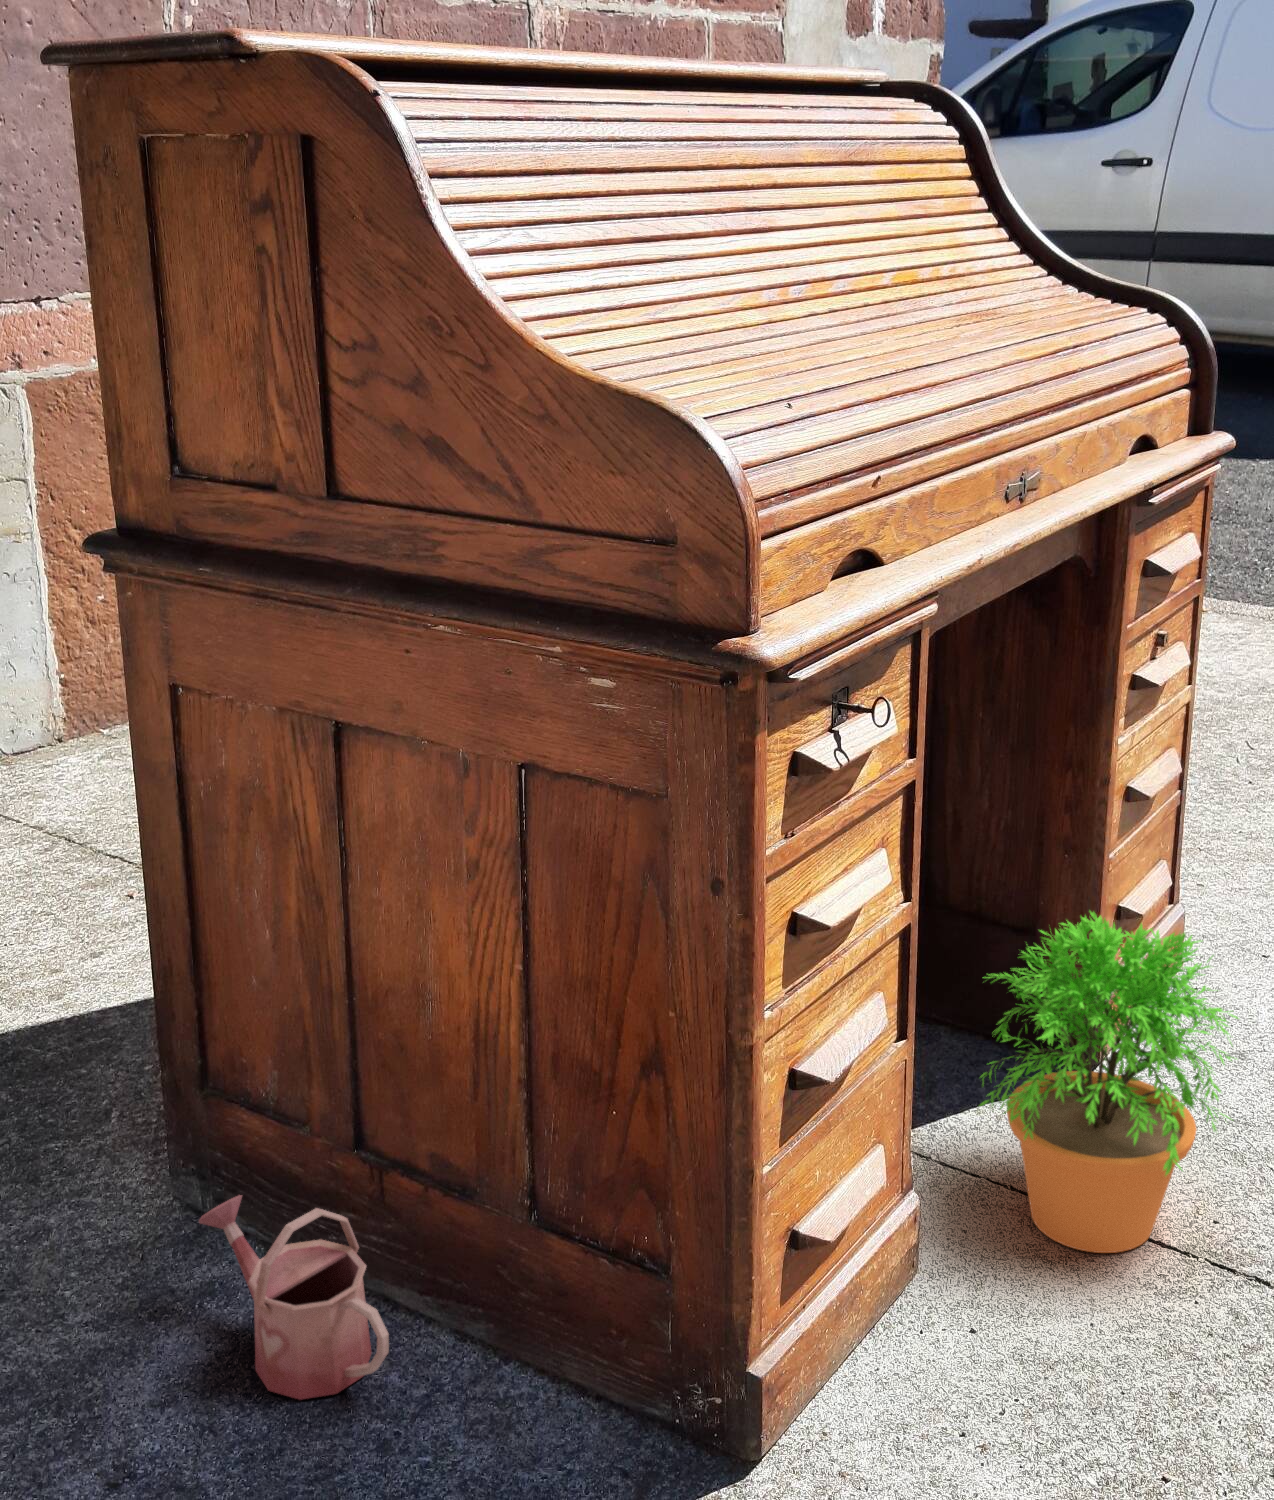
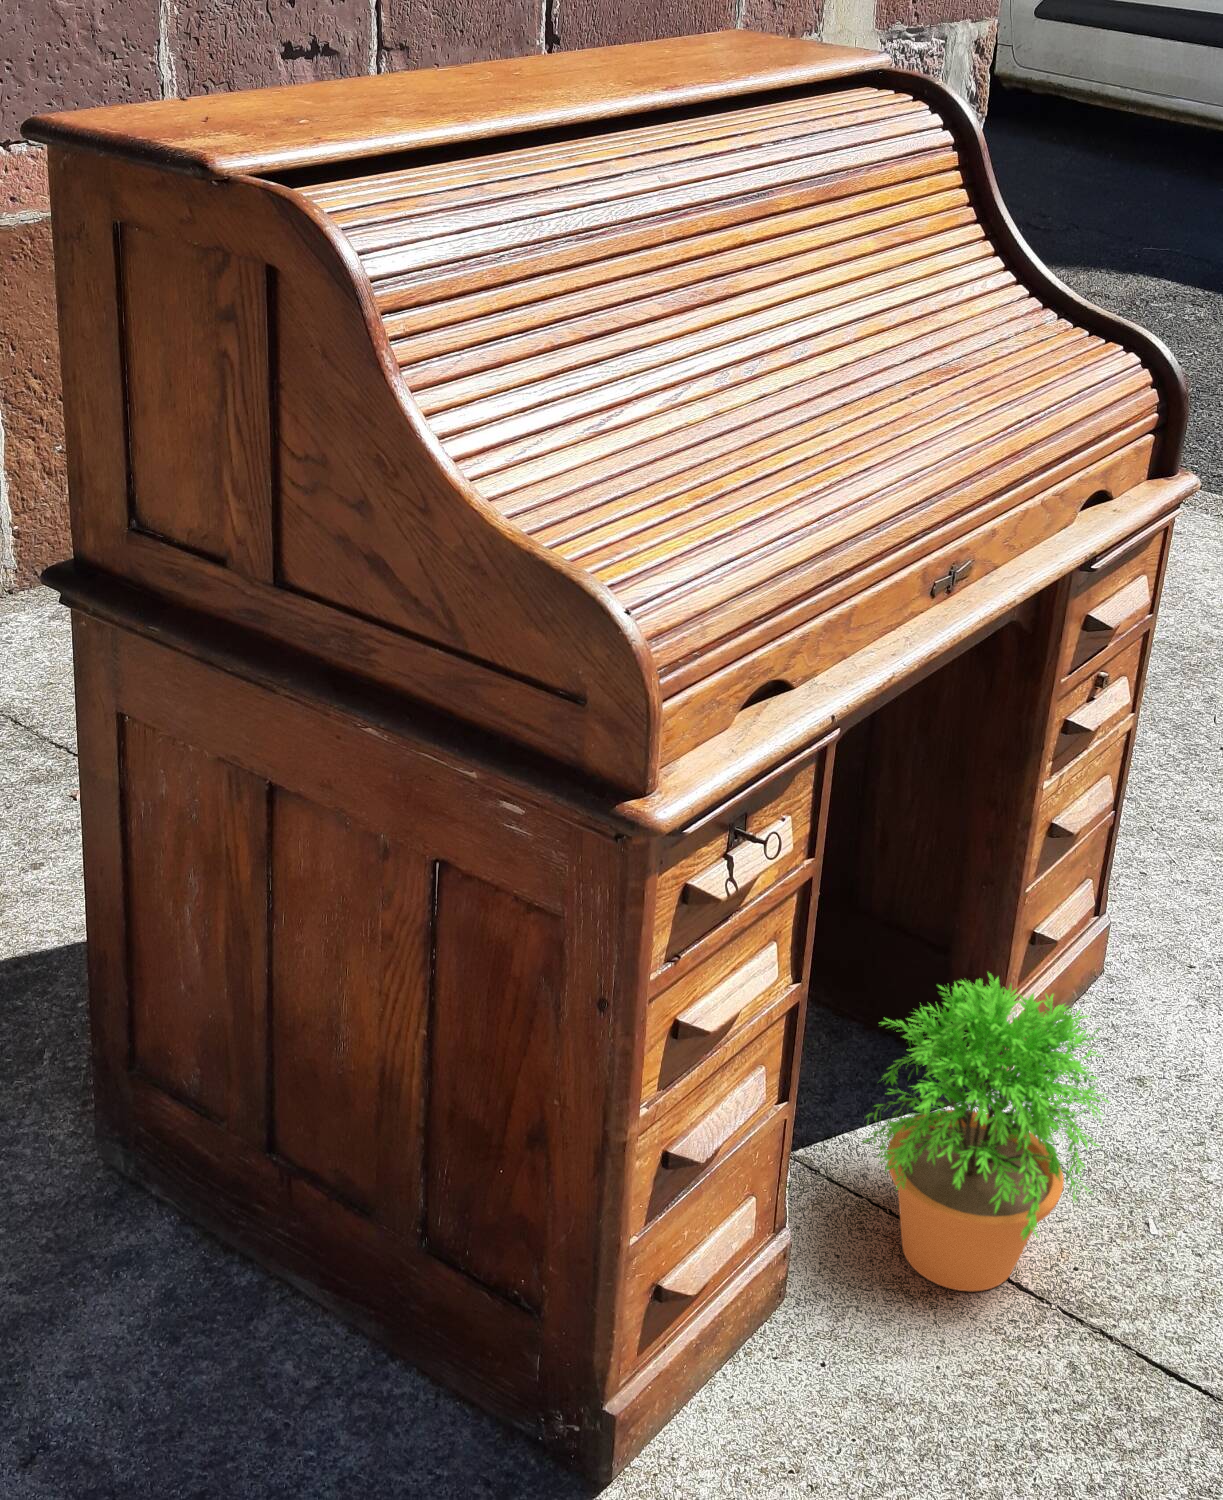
watering can: present [199,1195,389,1400] -> none [113,1186,280,1385]

